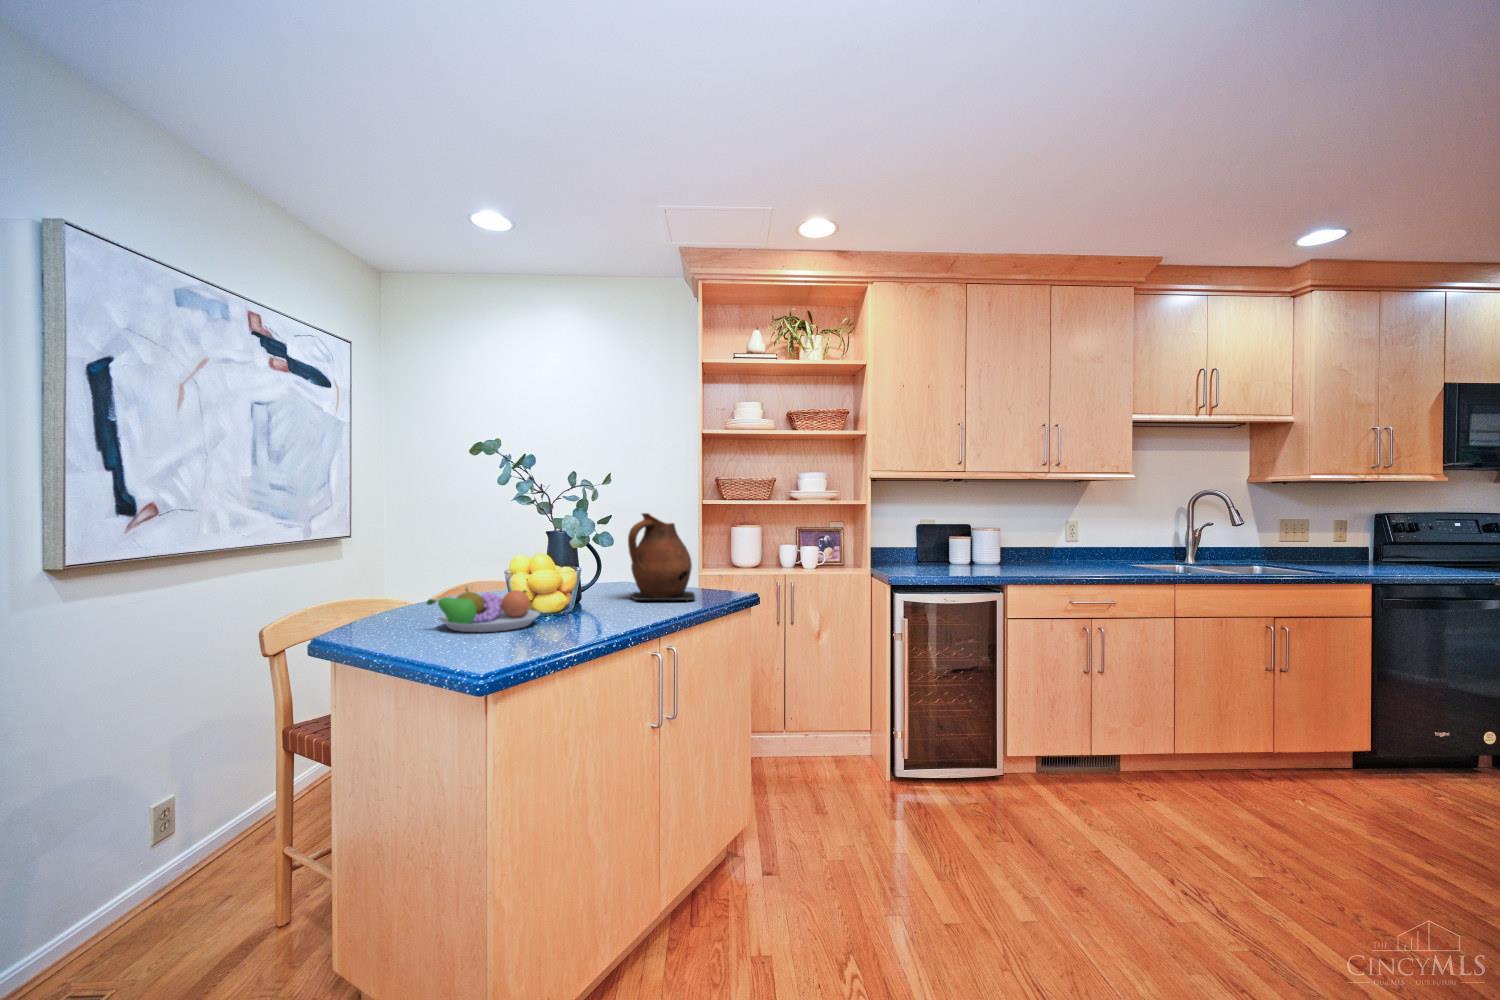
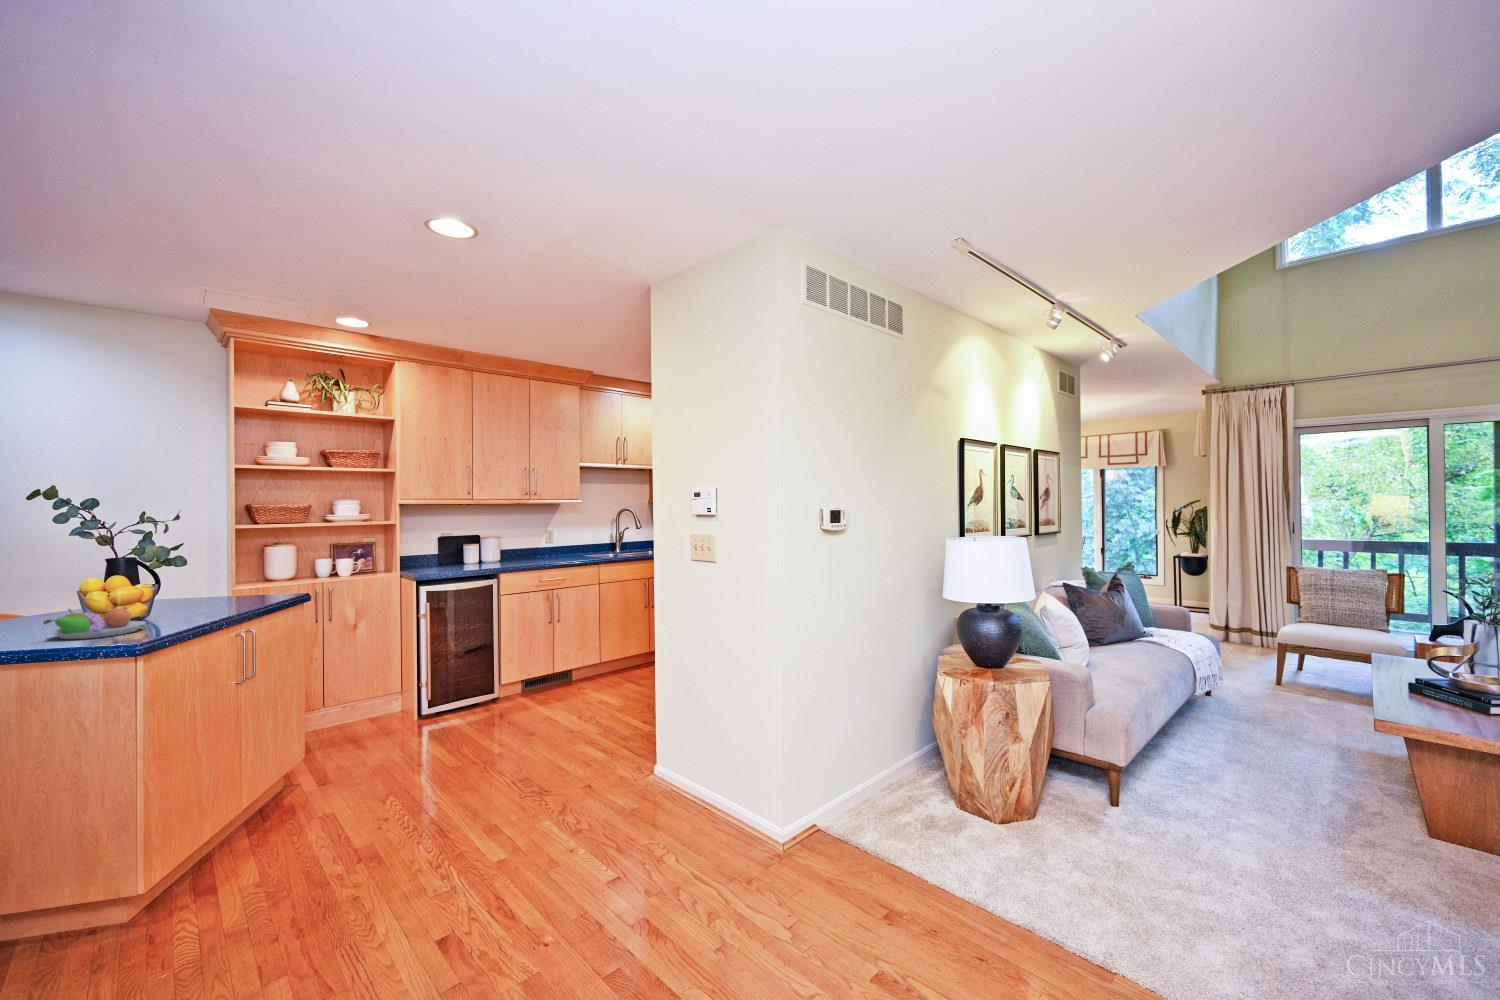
ceramic pitcher: present [628,513,695,601] -> none [192,544,262,609]

